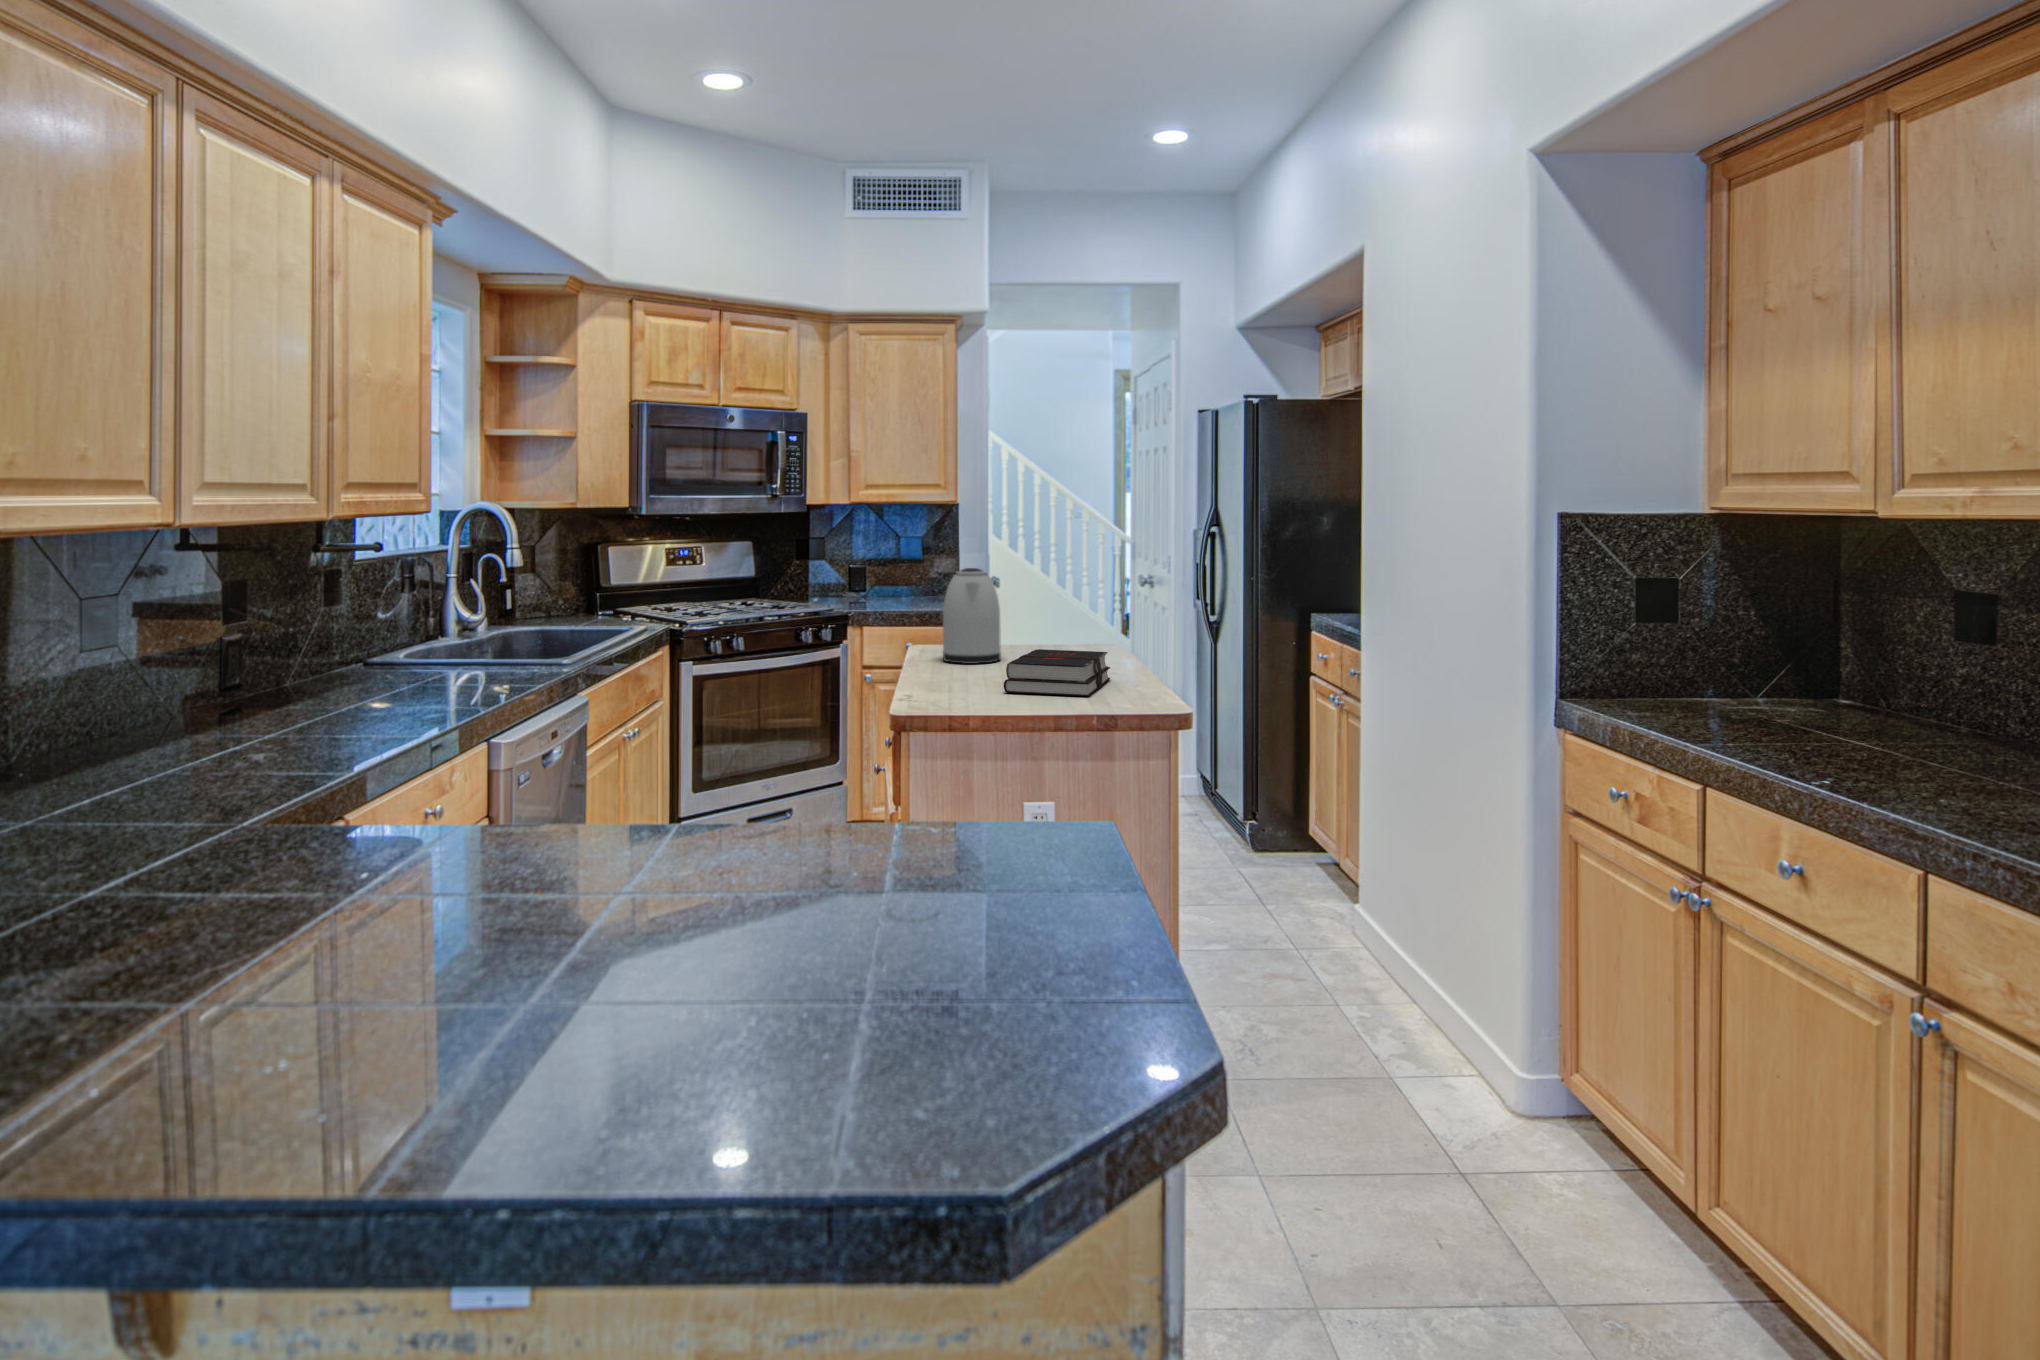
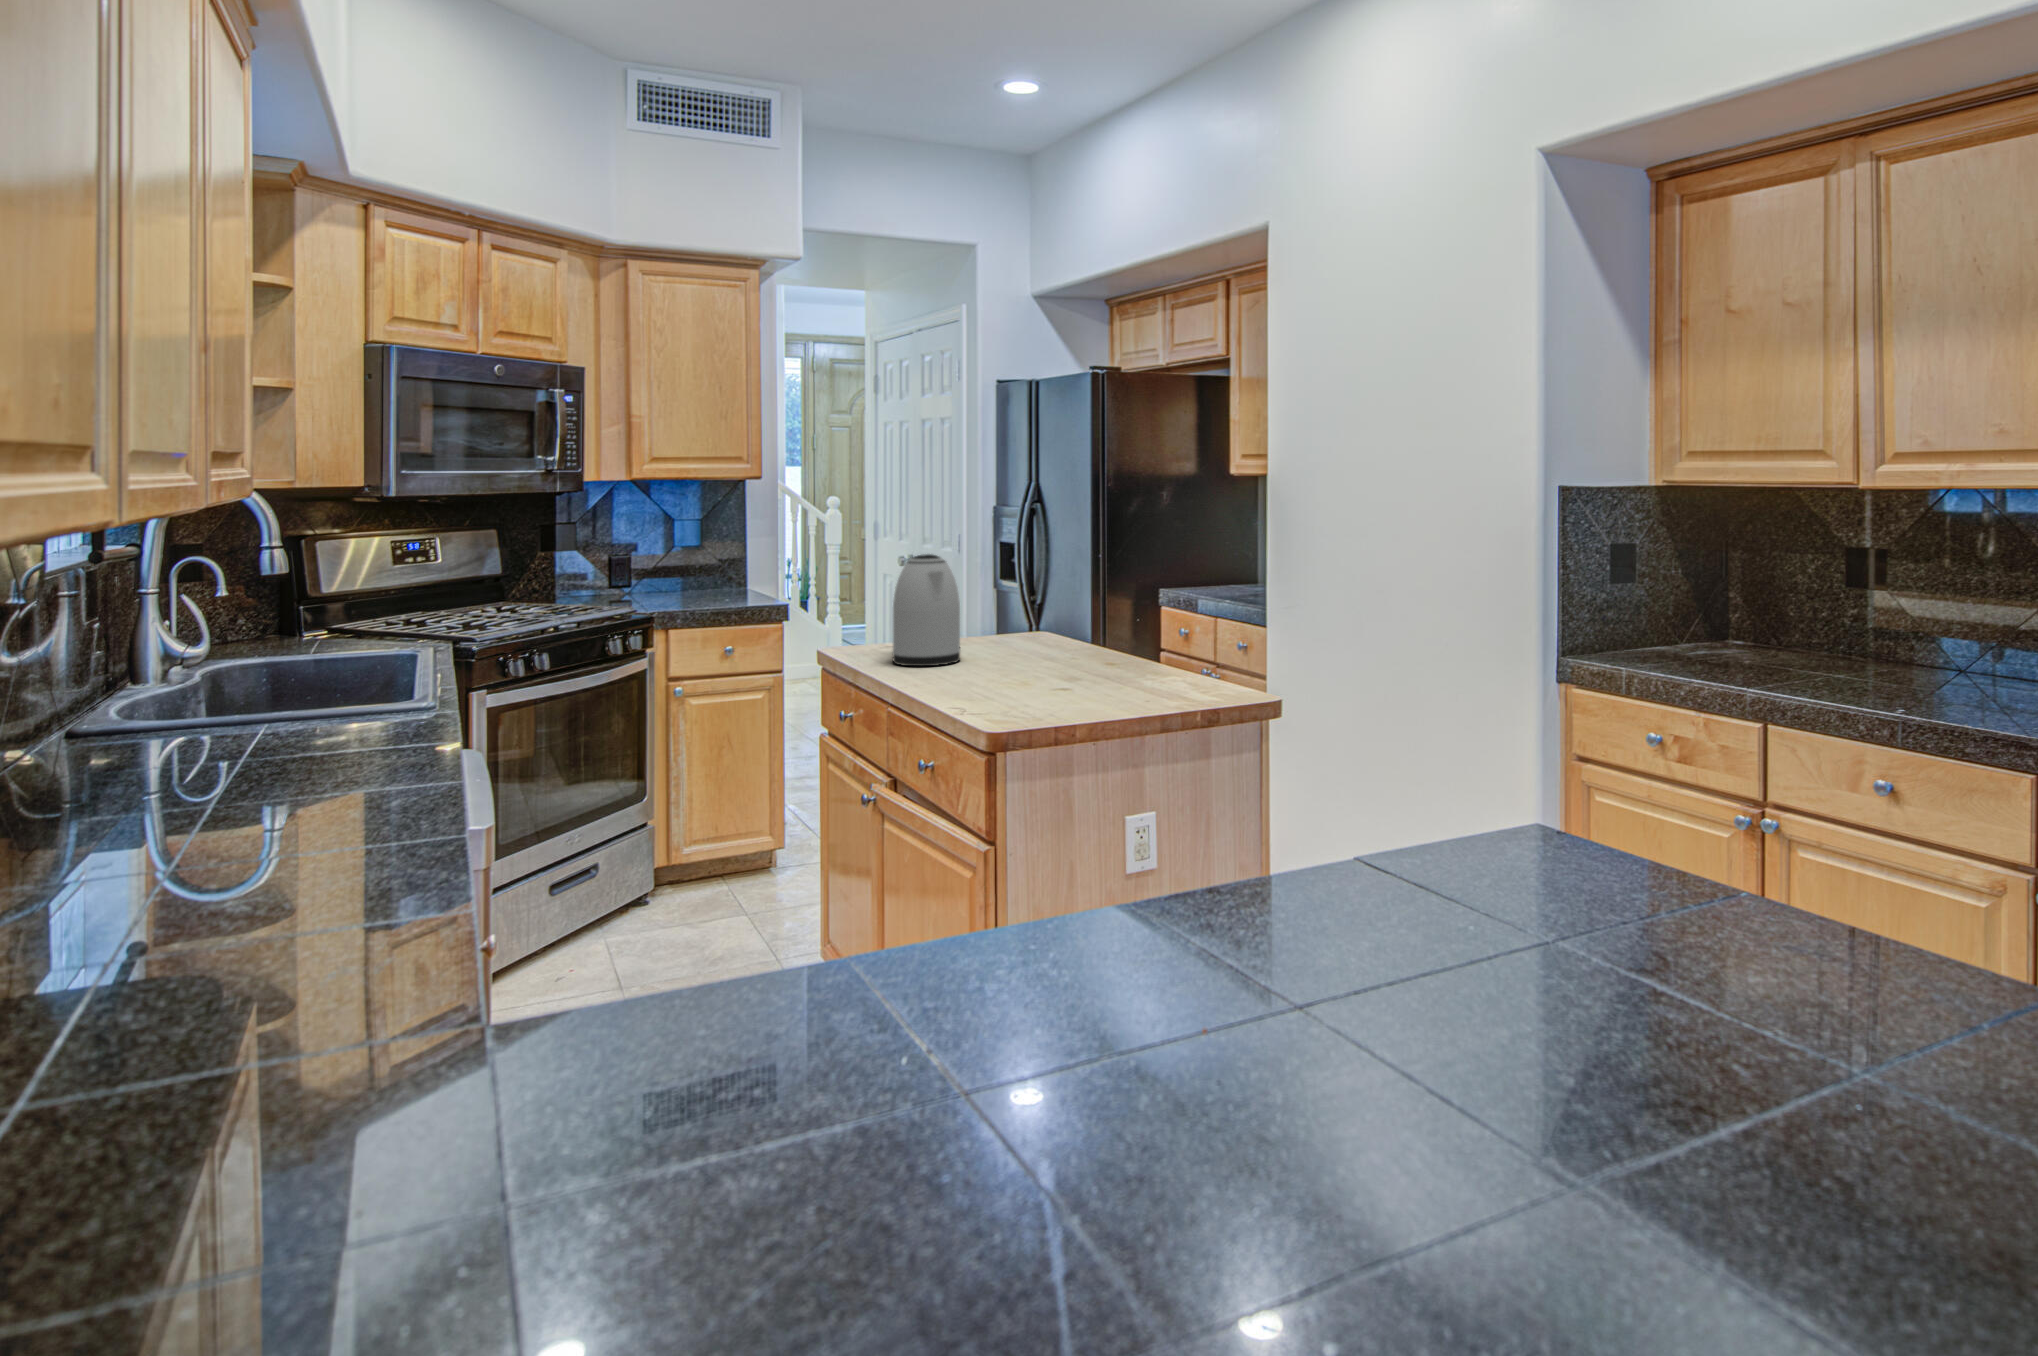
hardback book: present [1004,649,1110,696] -> none [1036,641,1146,695]

